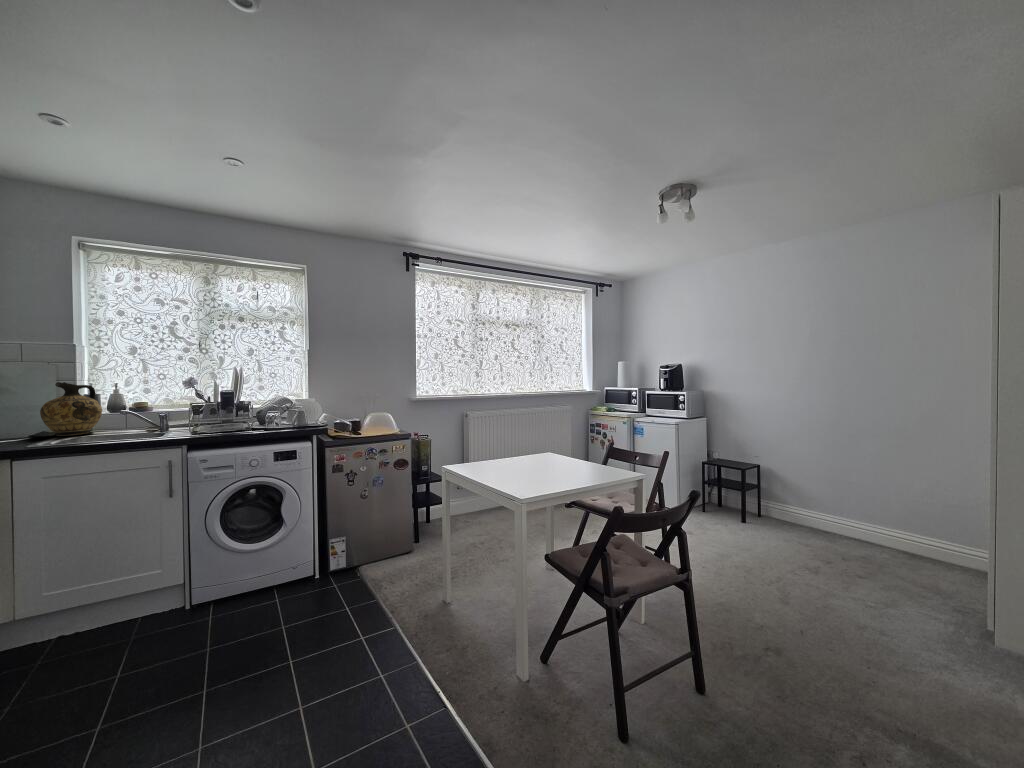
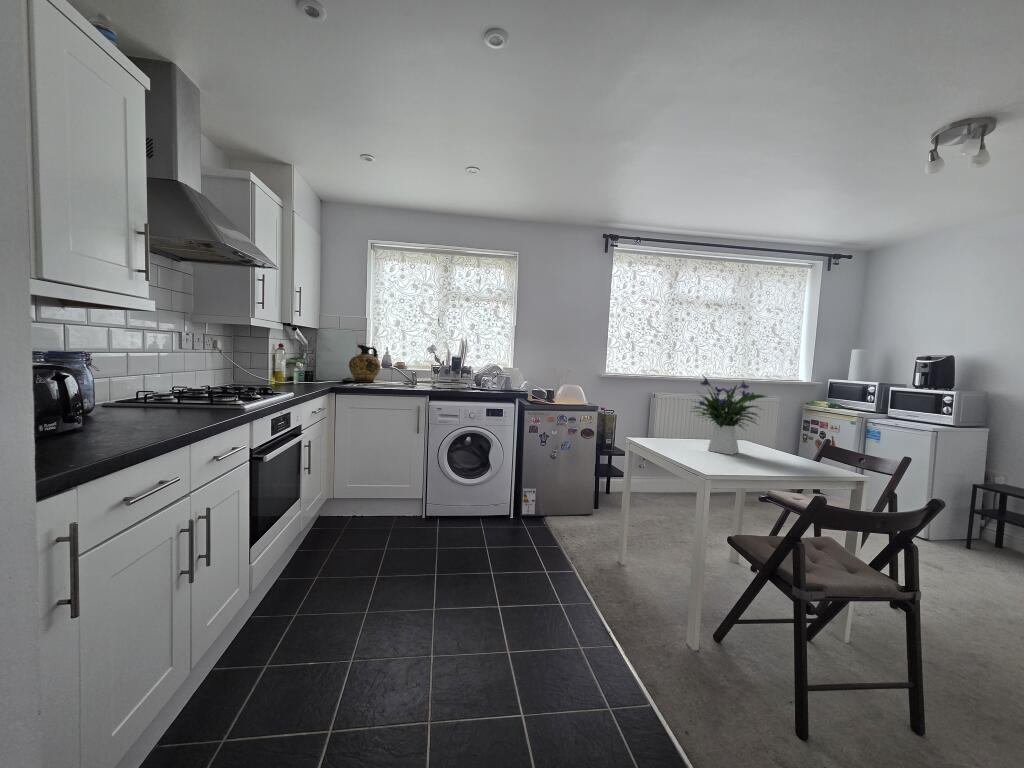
flower arrangement: none [502,395,574,473] -> present [692,375,767,455]

